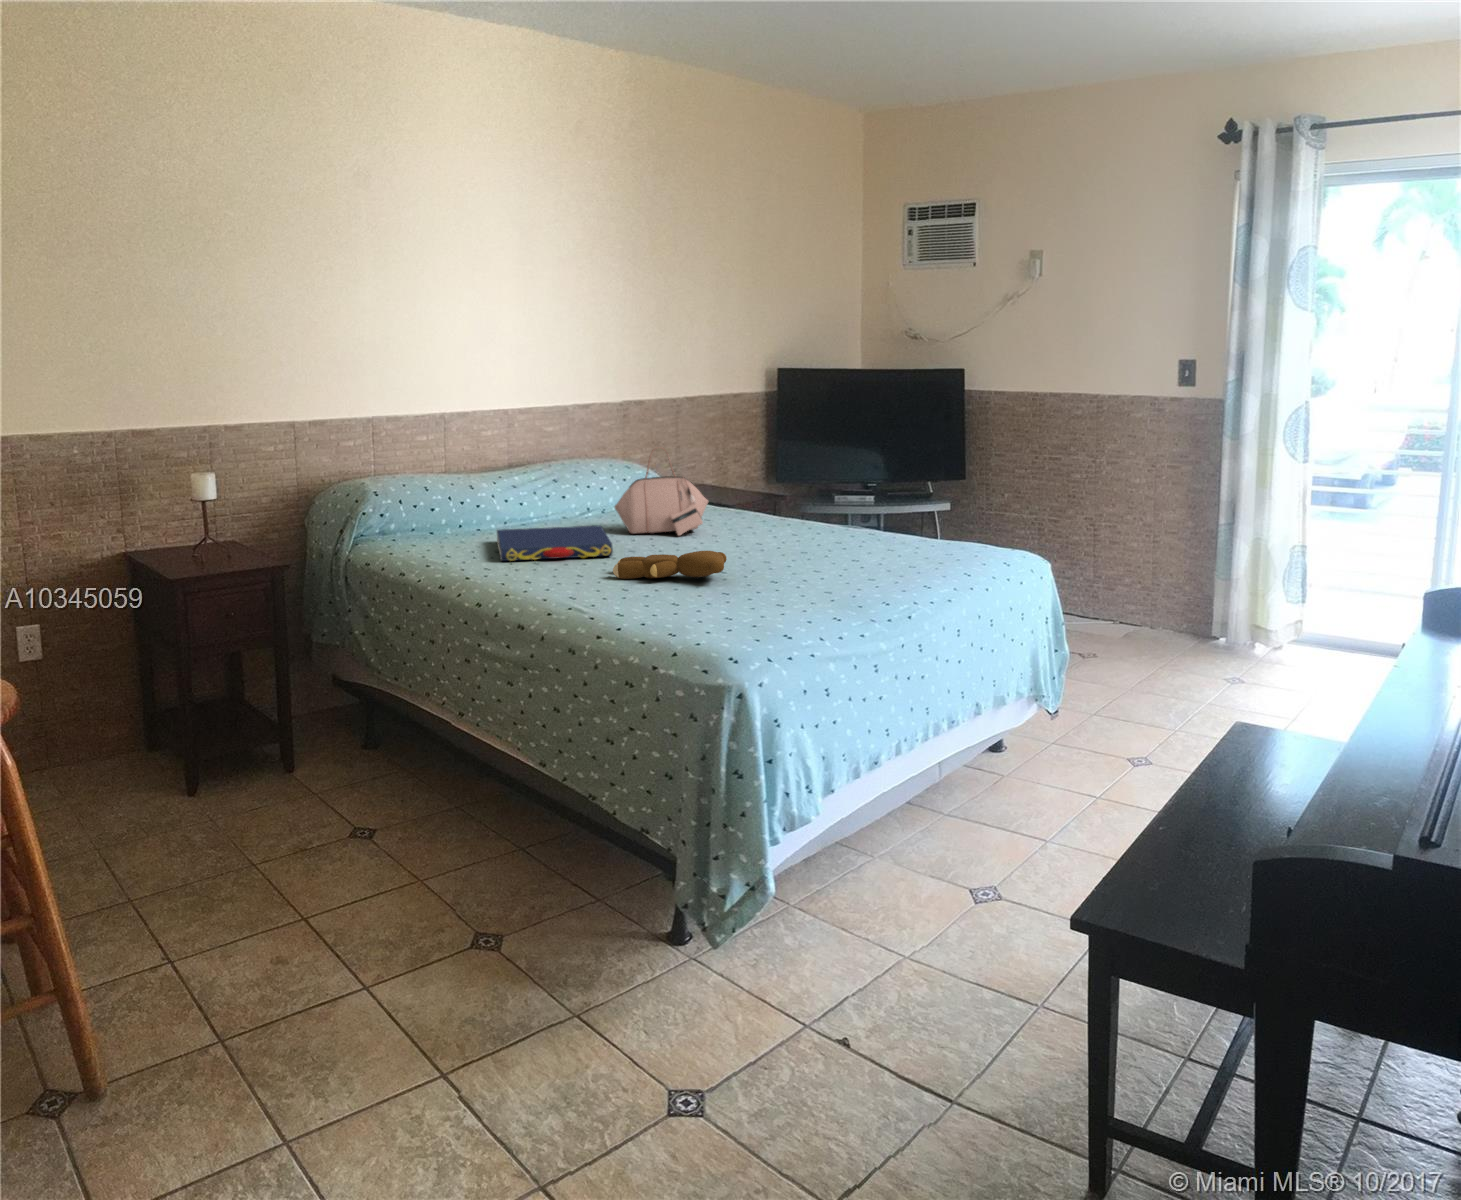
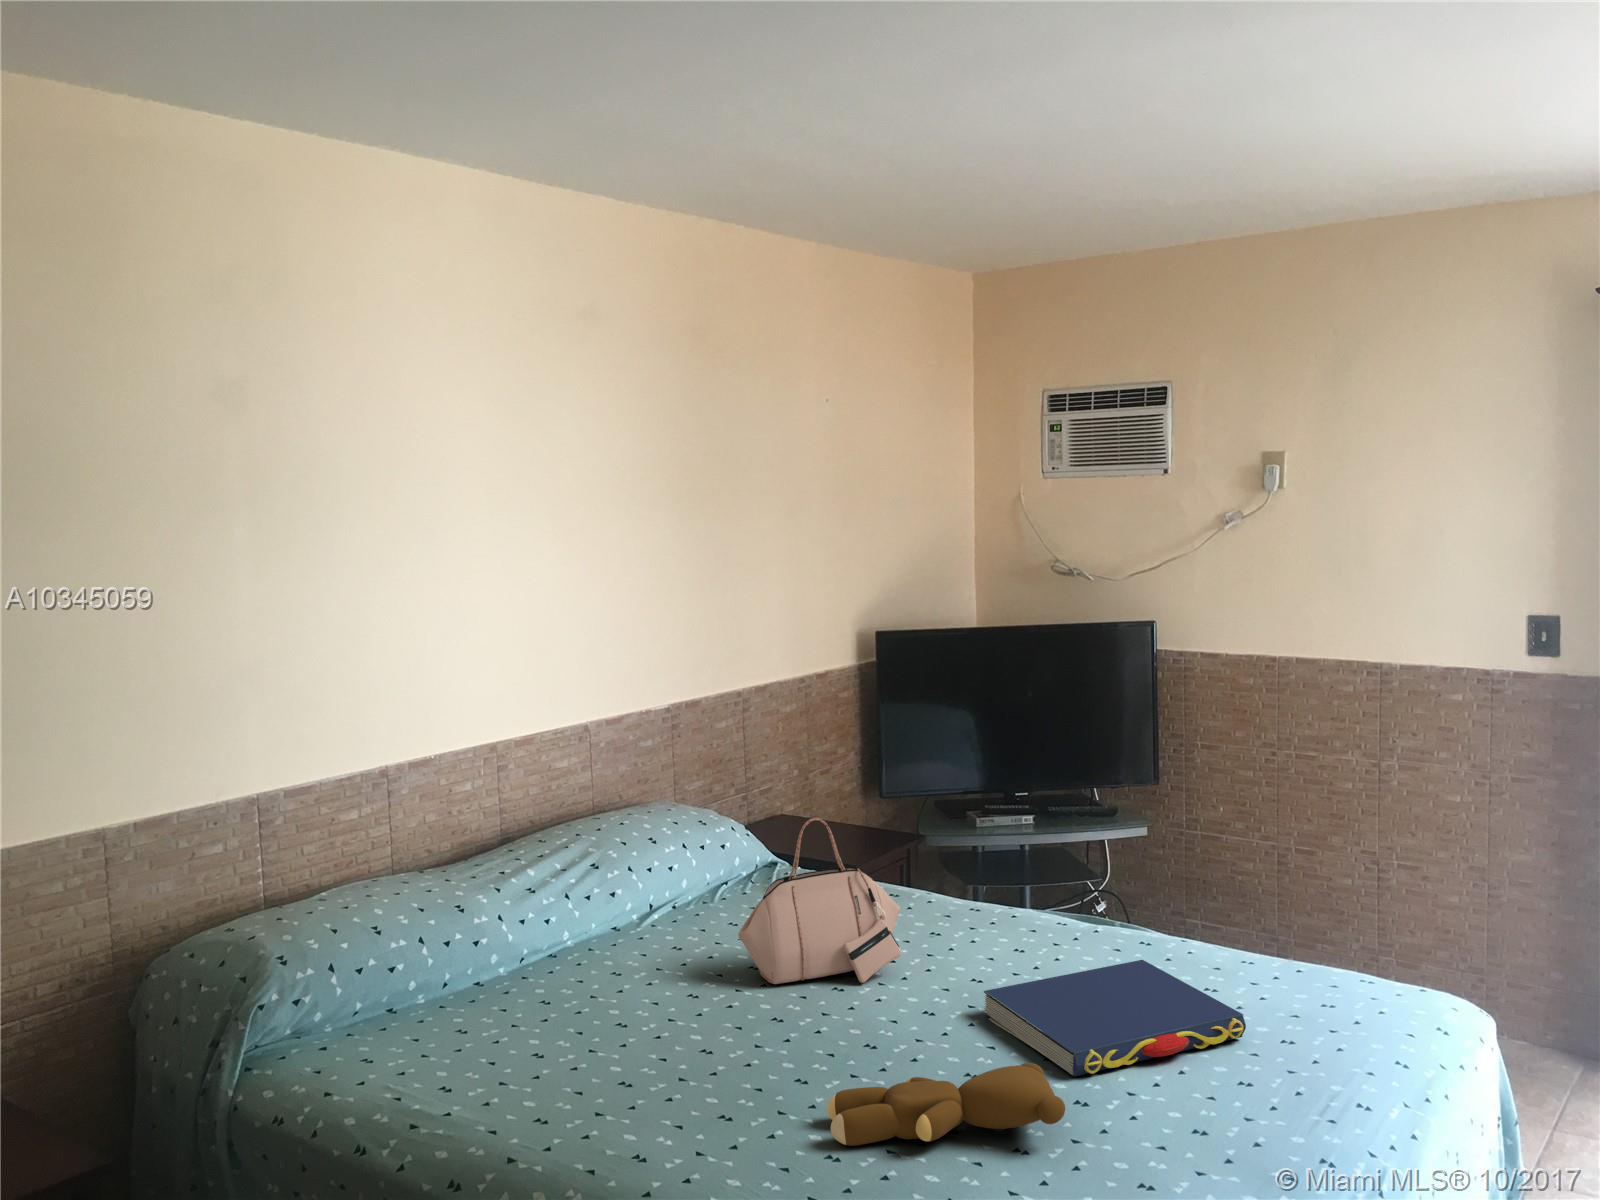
book: present [497,526,613,561] -> present [984,960,1246,1077]

